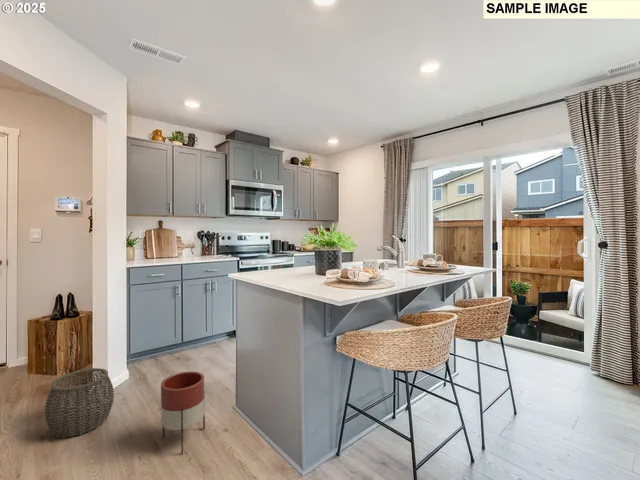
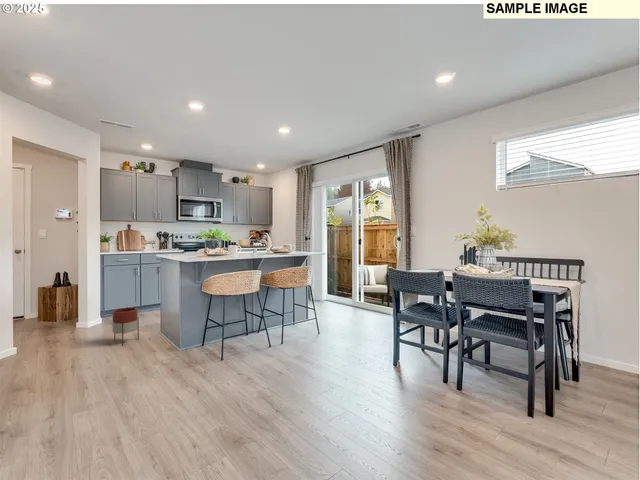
woven basket: present [44,368,114,438] -> none [50,309,90,341]

